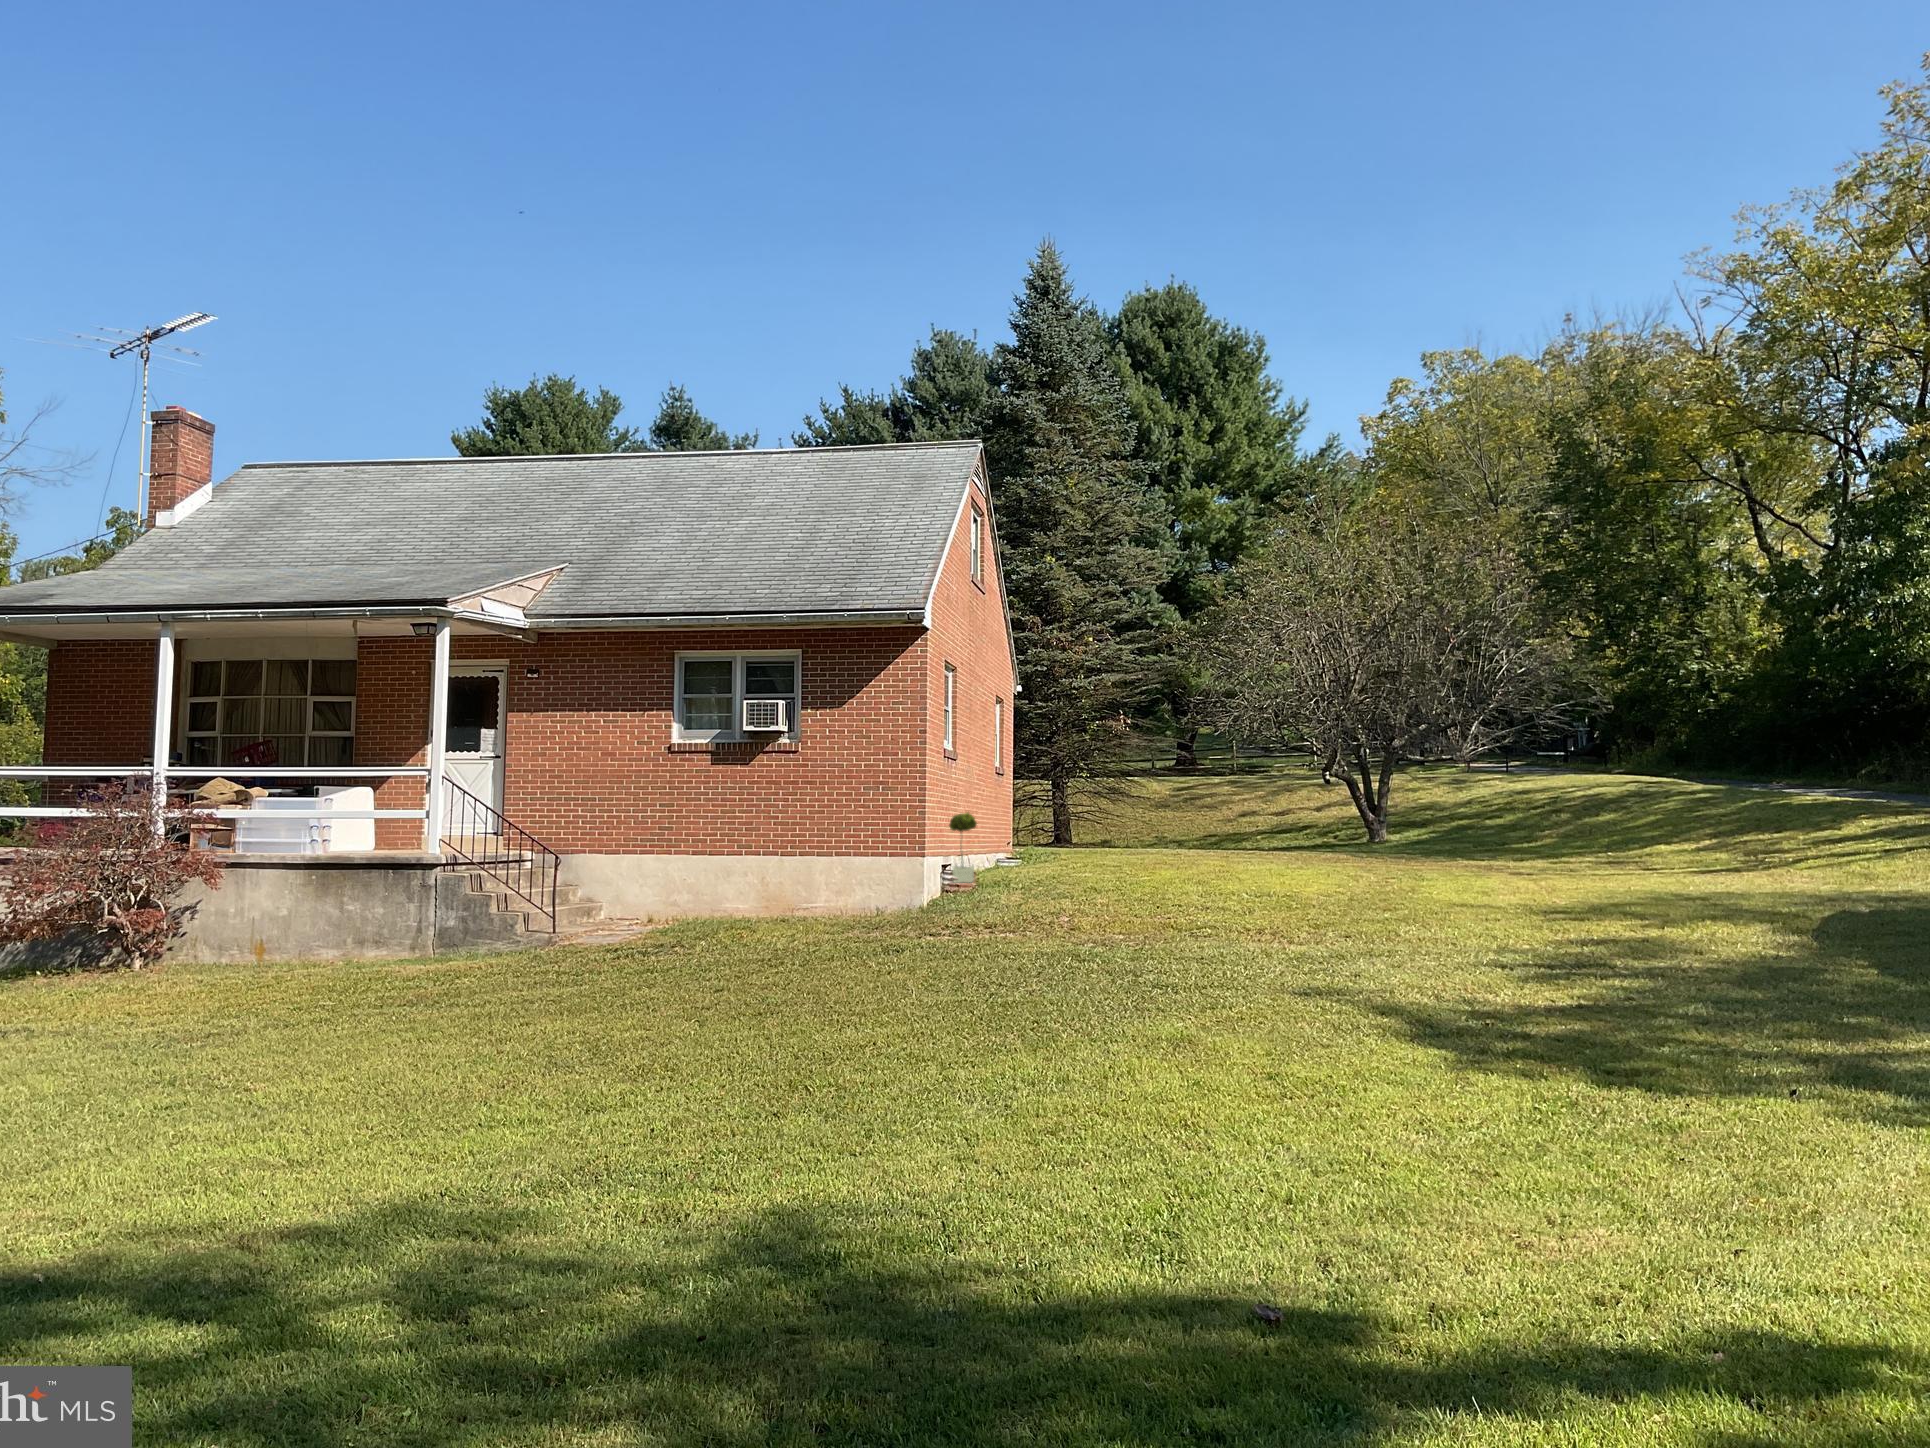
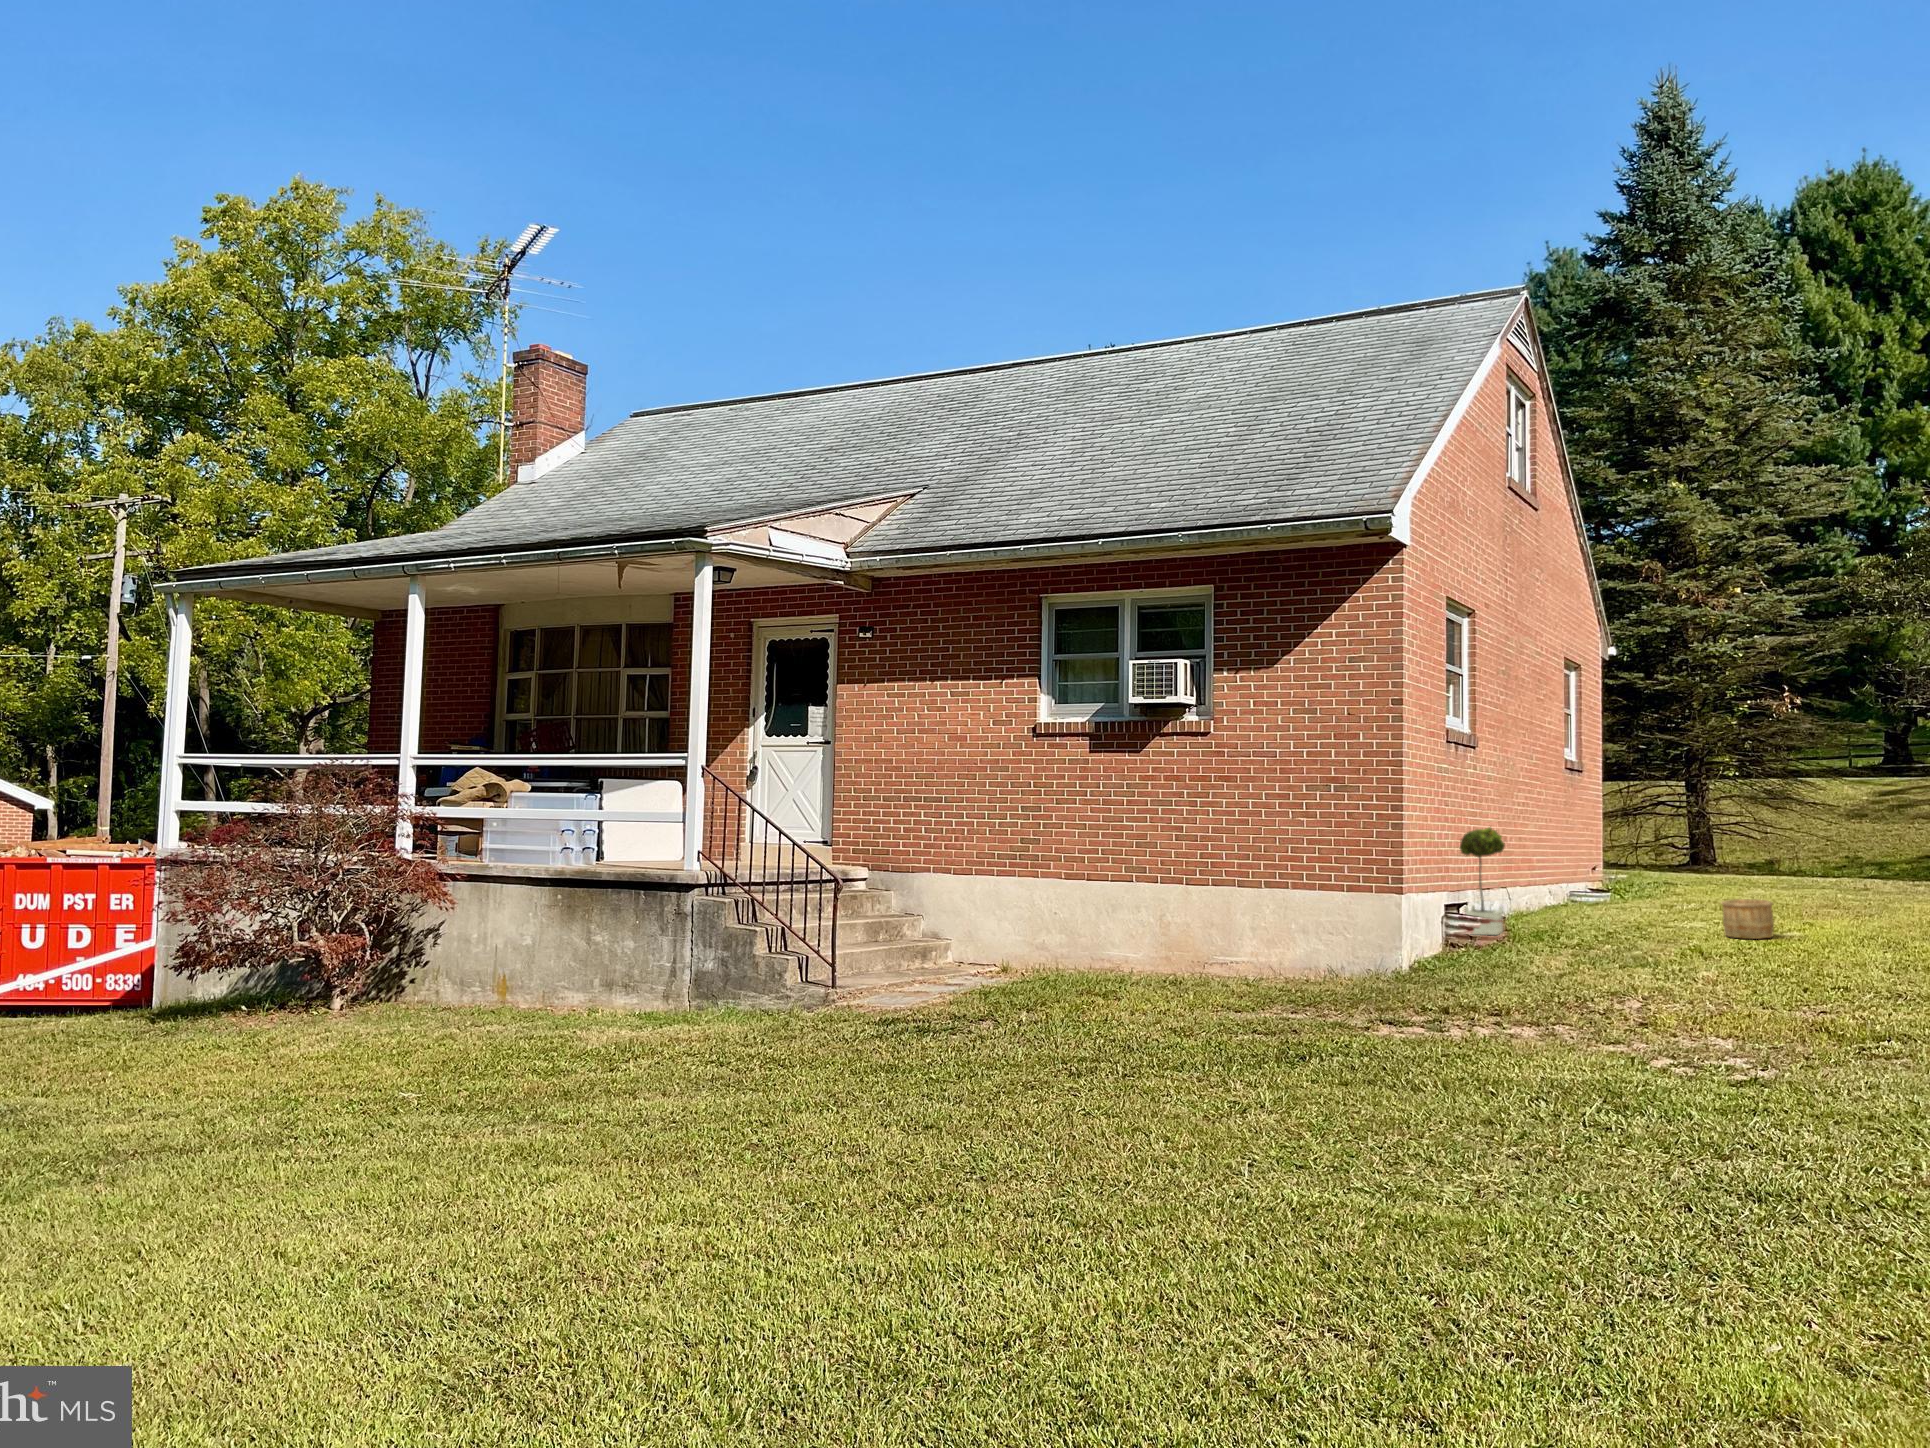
wooden bucket: none [1101,854,1131,878] -> present [1722,899,1774,939]

